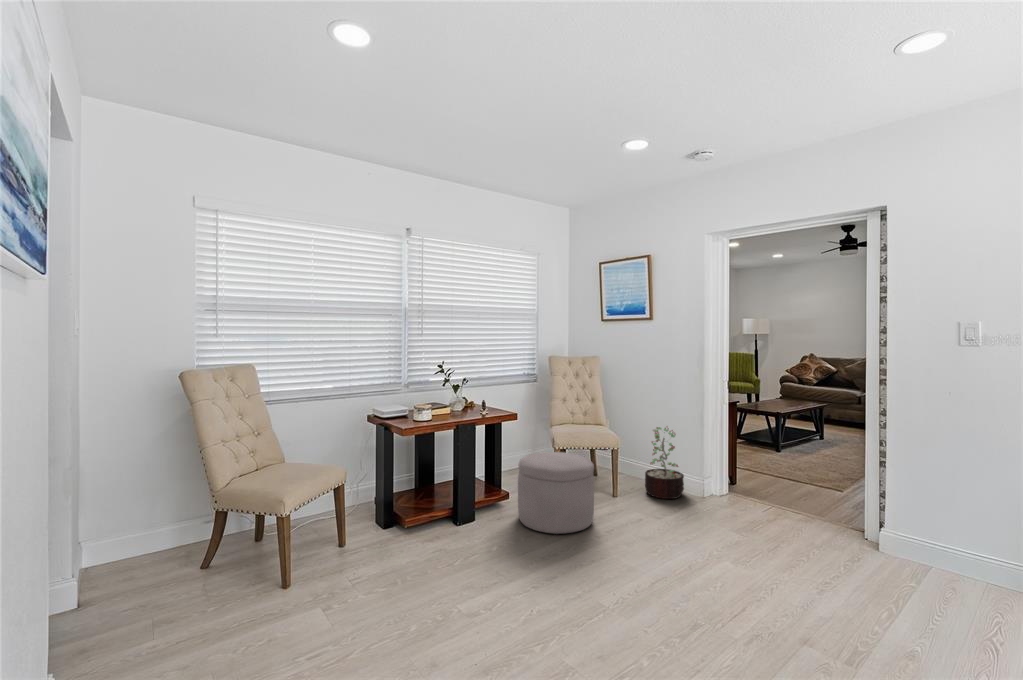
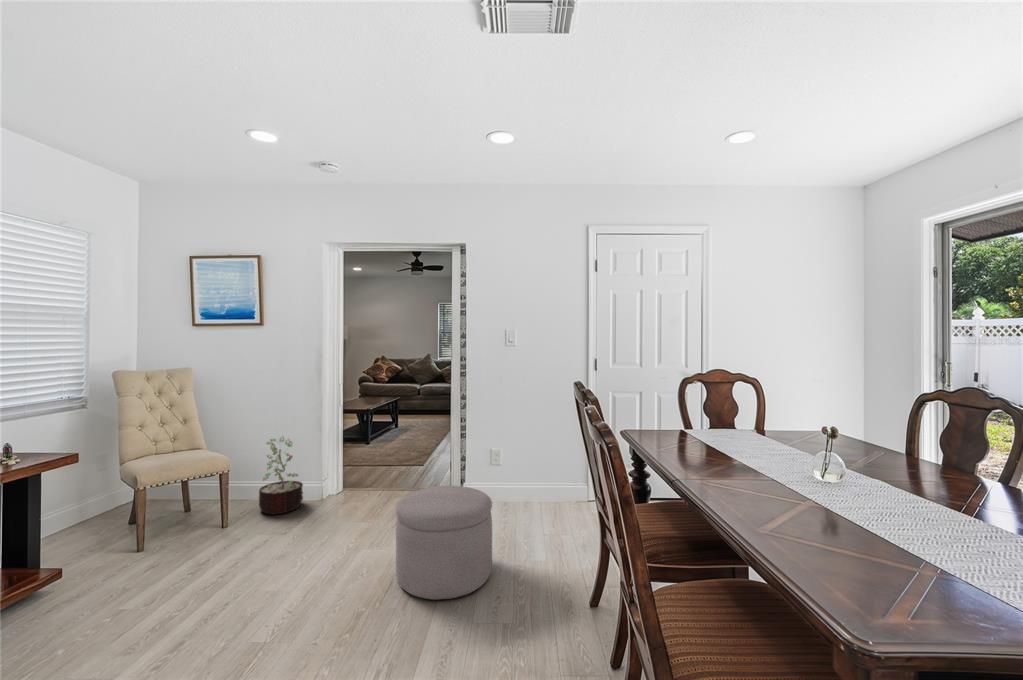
ottoman: present [518,452,594,534] -> present [396,485,492,600]

